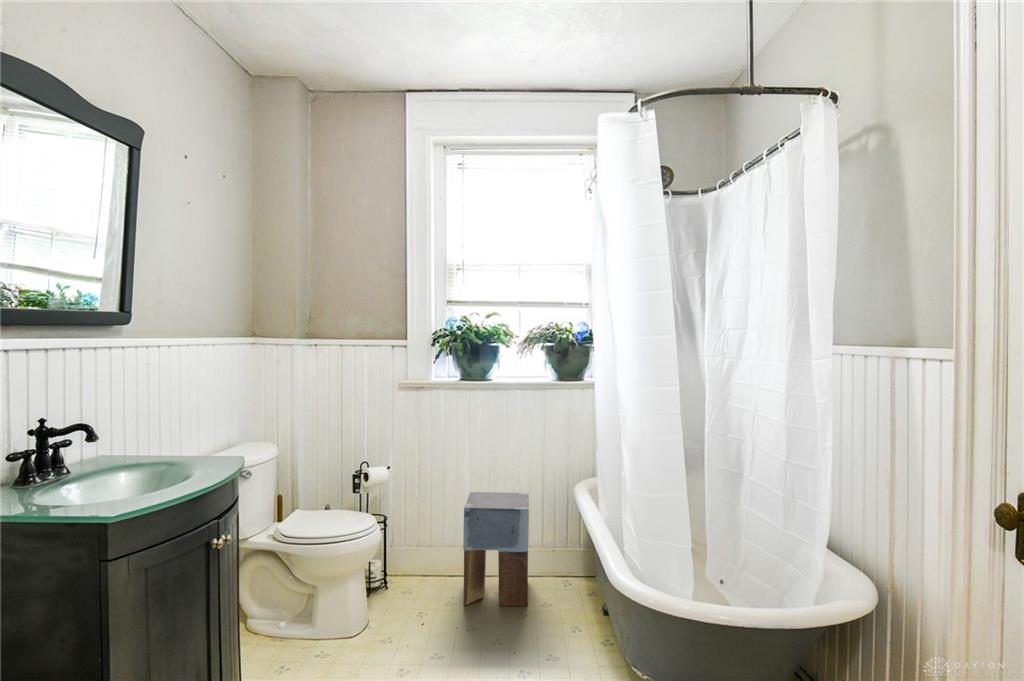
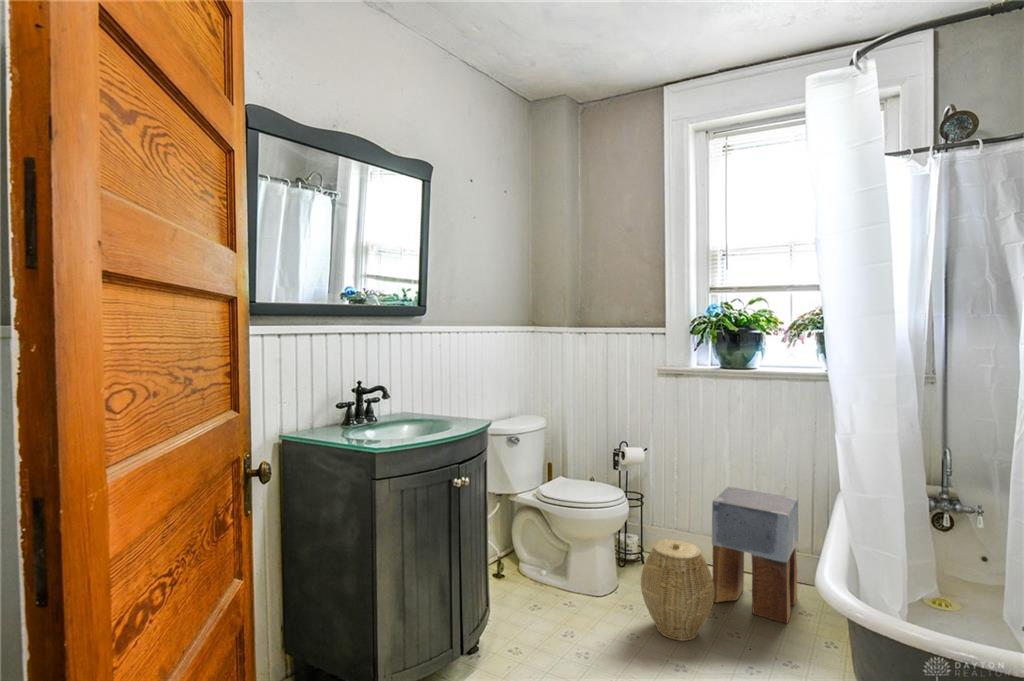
woven basket: none [407,552,476,651] -> present [641,539,715,641]

